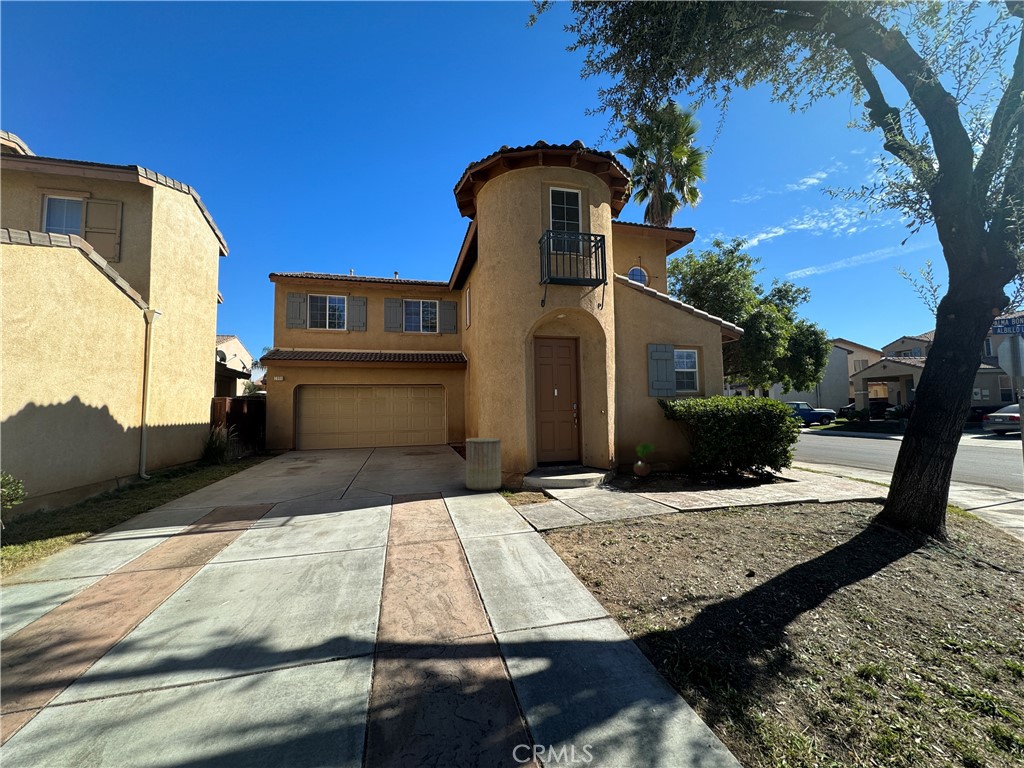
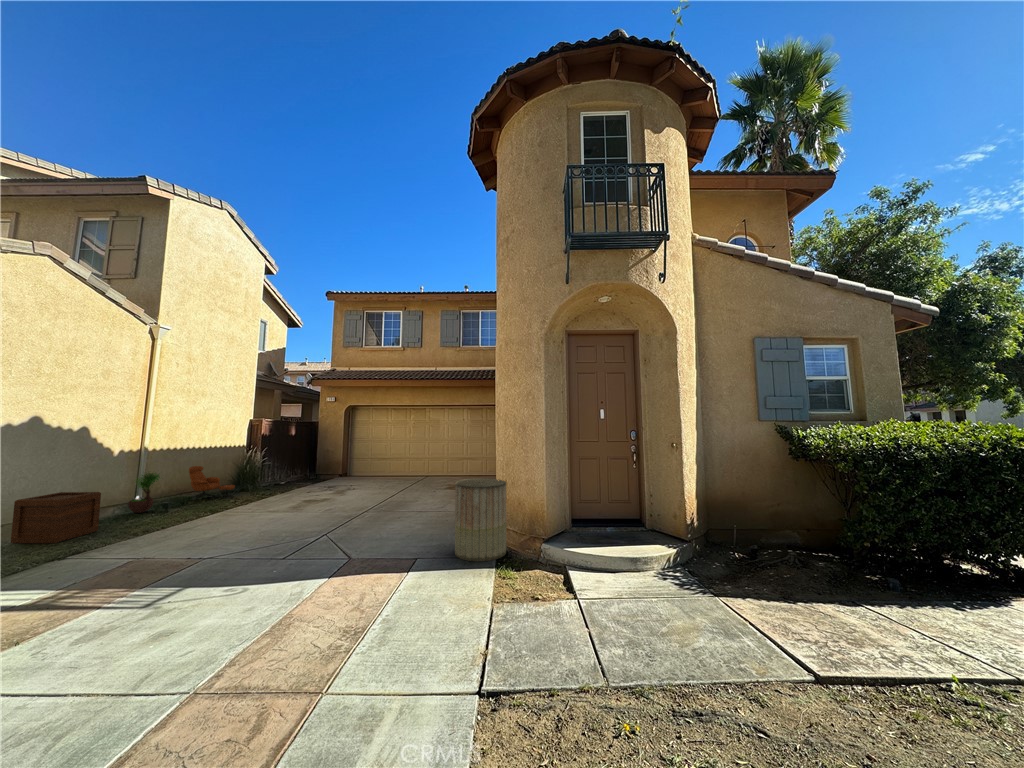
lounge chair: none [173,442,222,473] -> present [189,466,235,498]
potted tree: present [634,444,653,476] -> present [128,473,160,513]
wooden crate: none [68,462,139,509] -> present [11,492,101,544]

